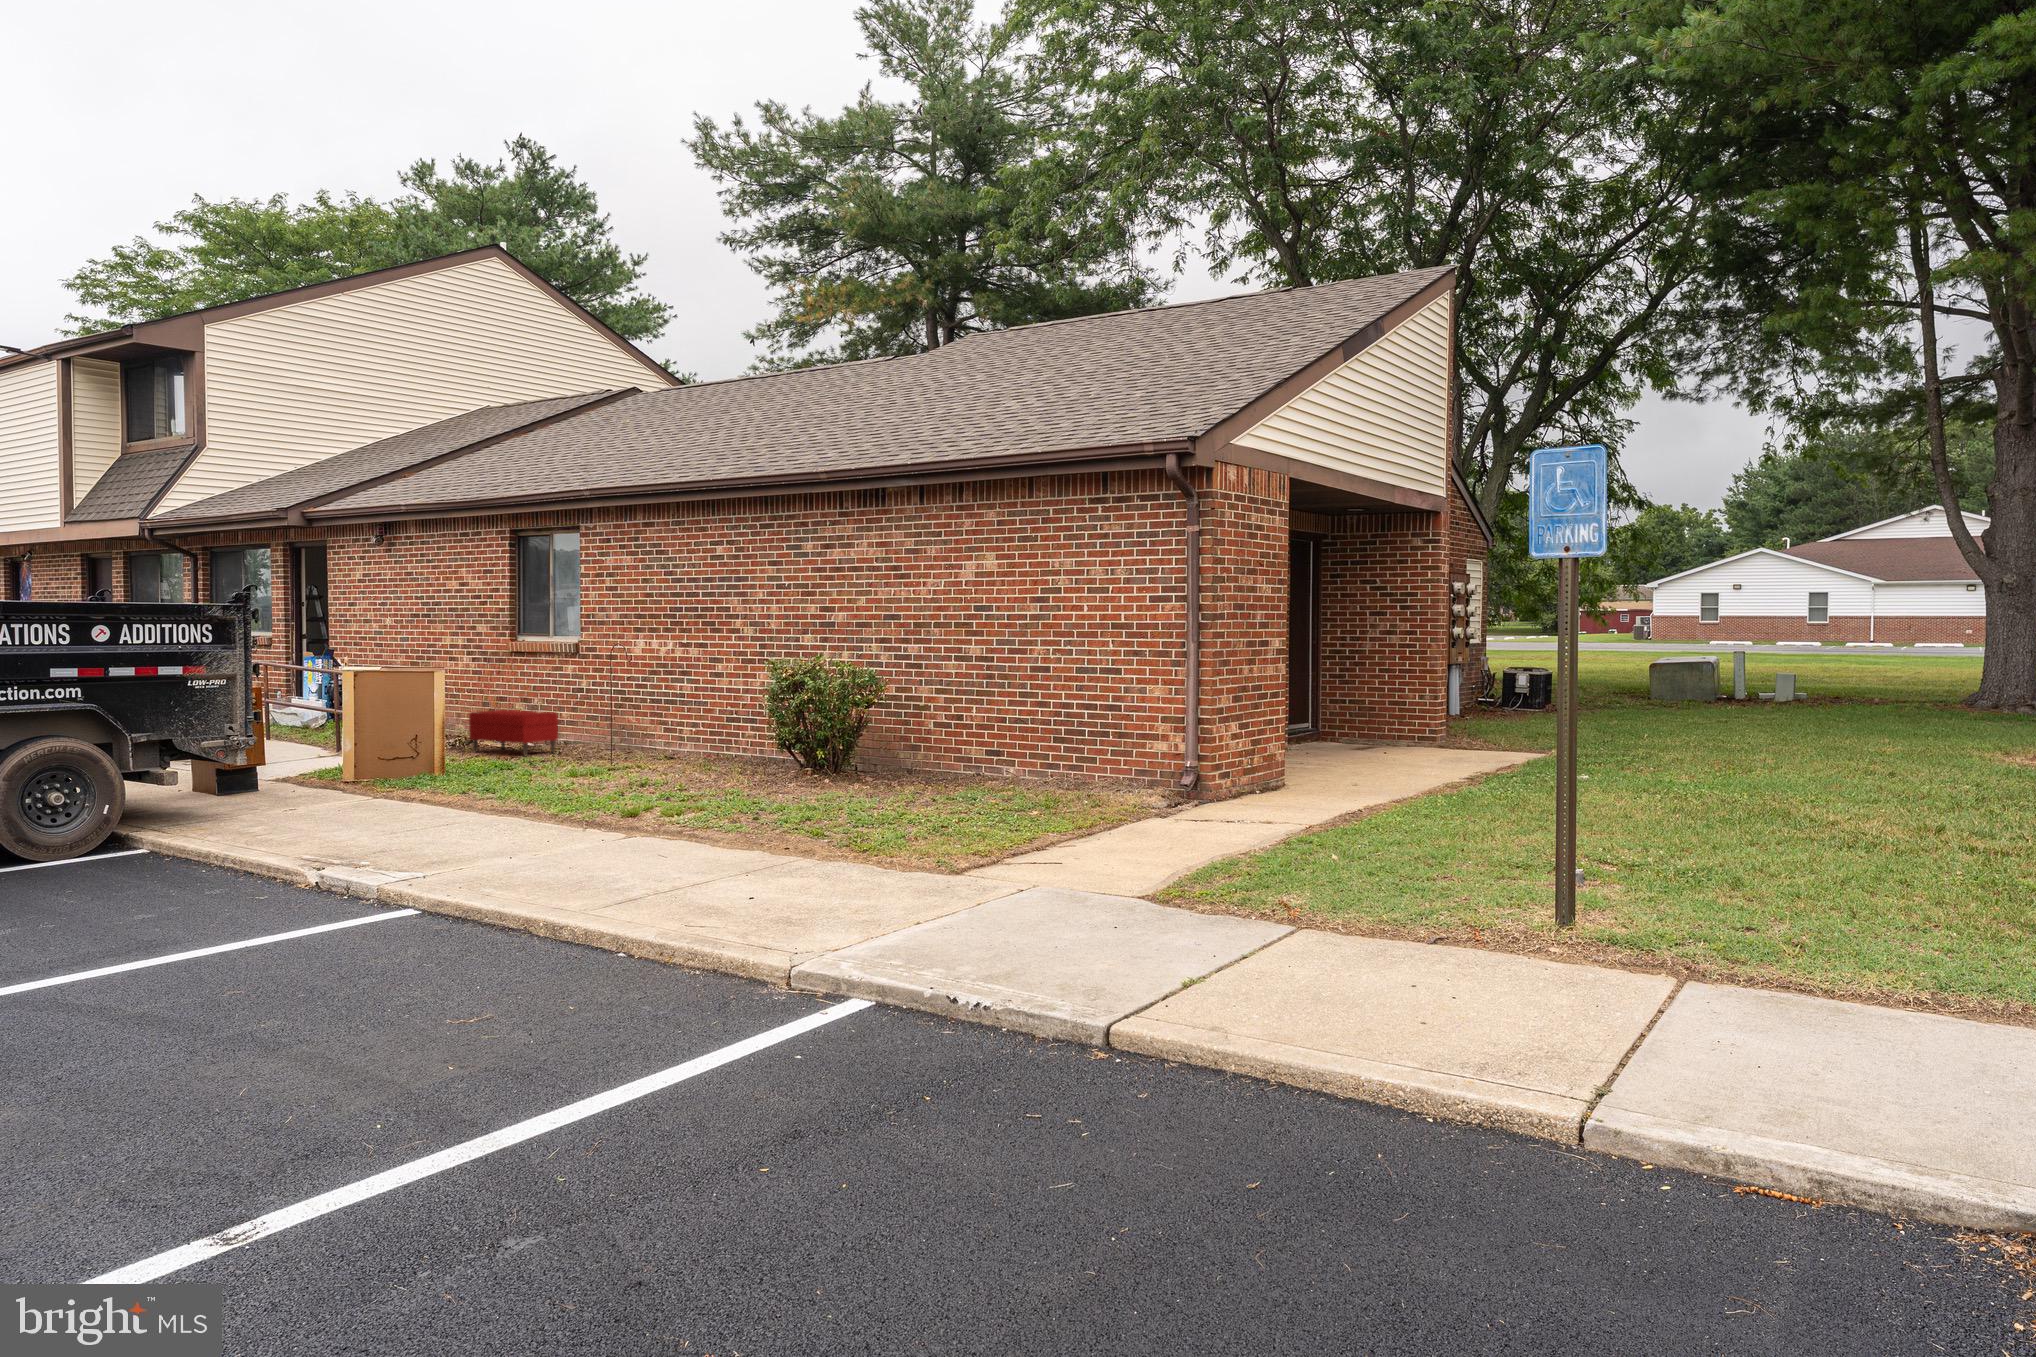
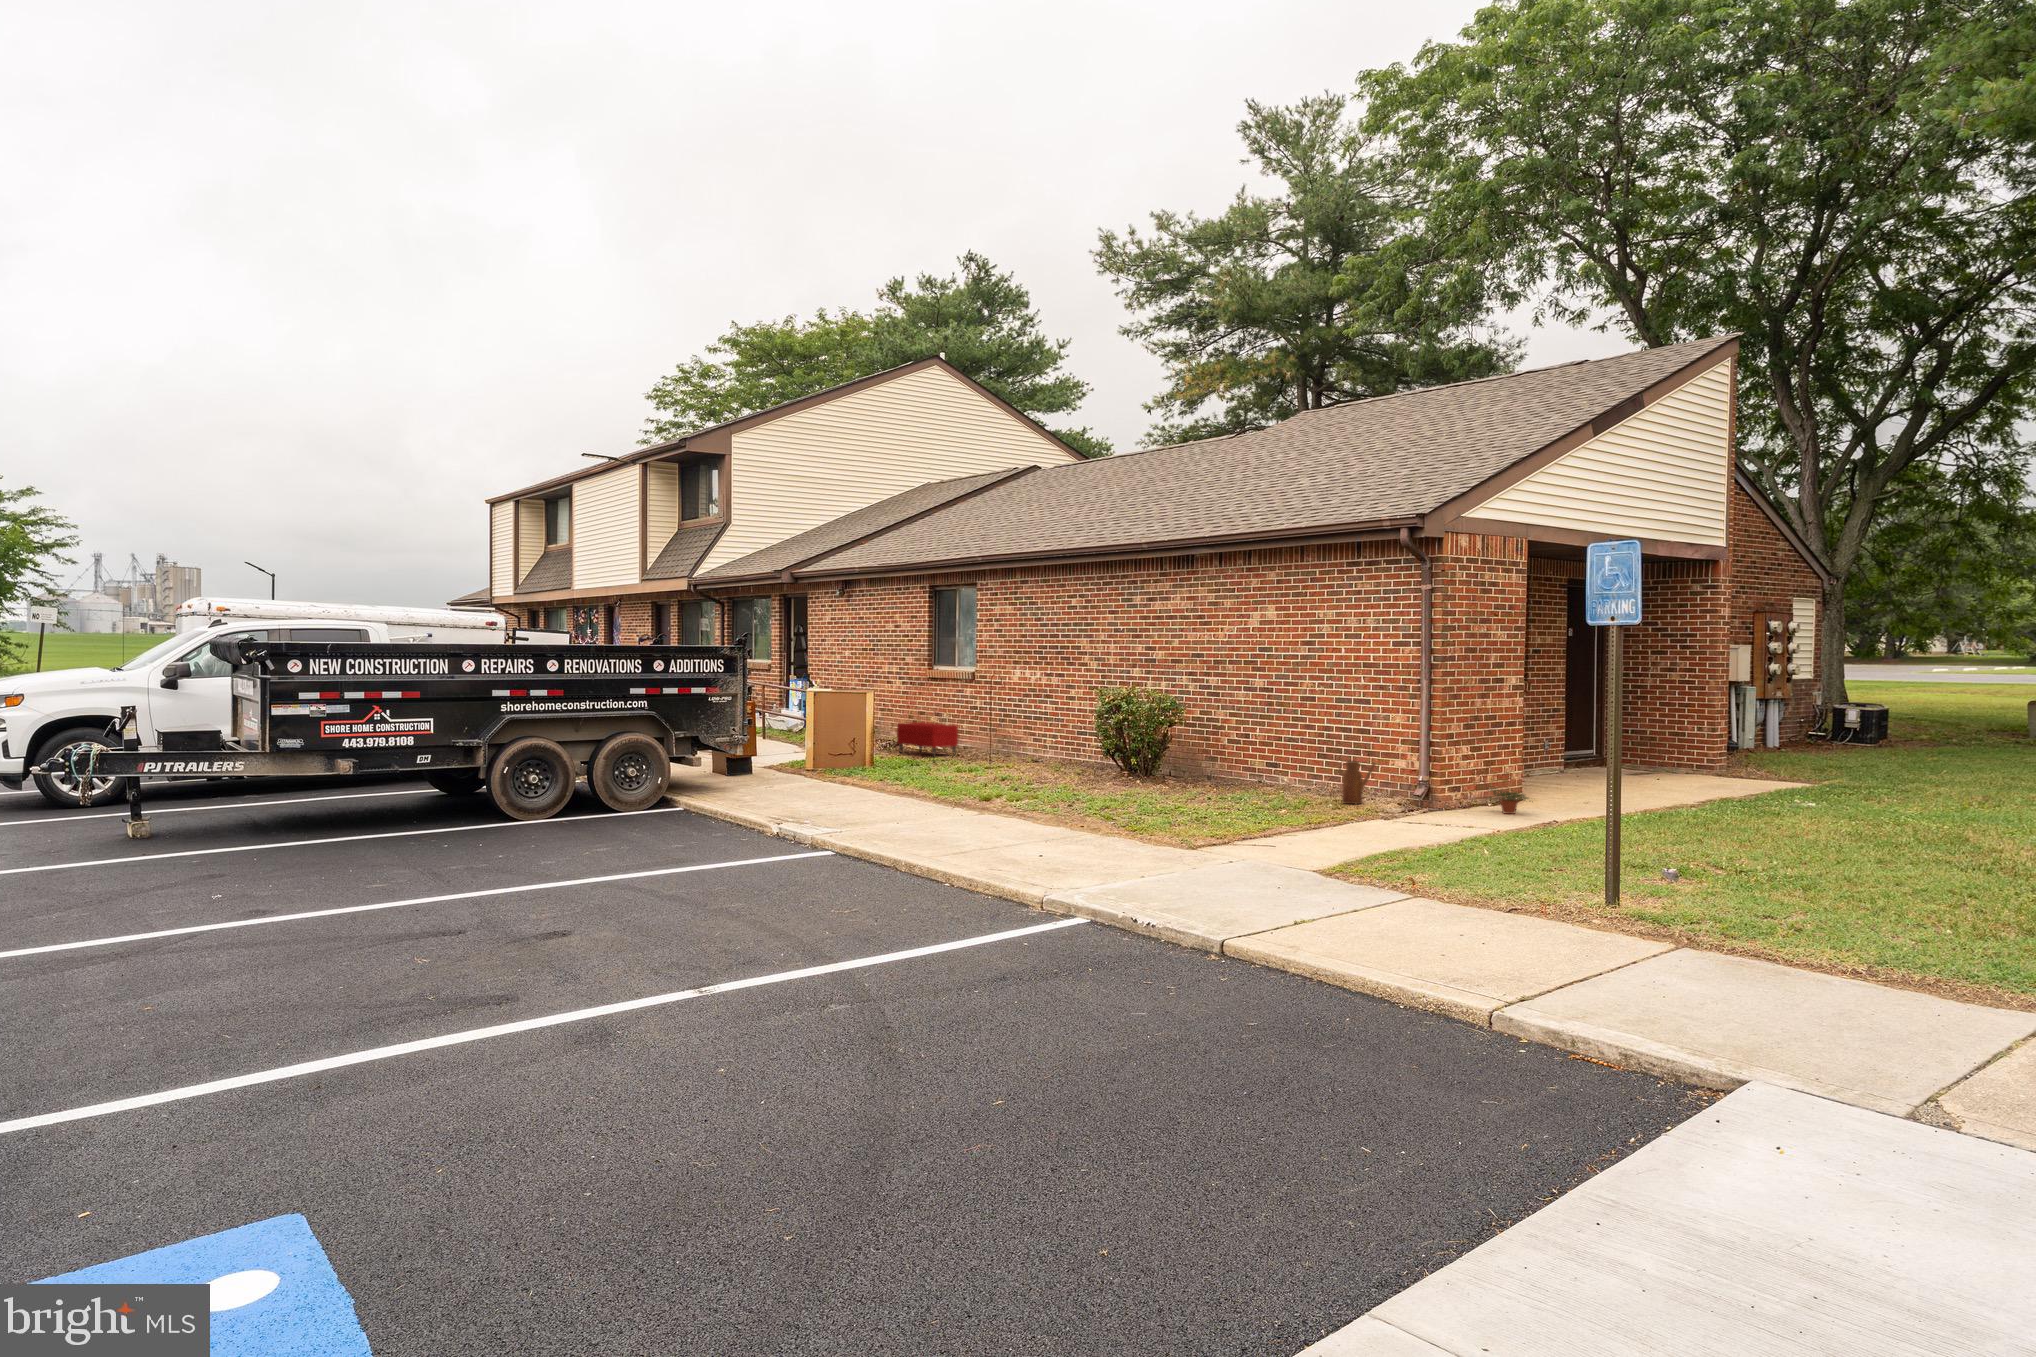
watering can: none [1088,744,1135,798] -> present [1339,761,1375,804]
potted plant: none [1250,768,1308,800] -> present [1487,787,1528,814]

